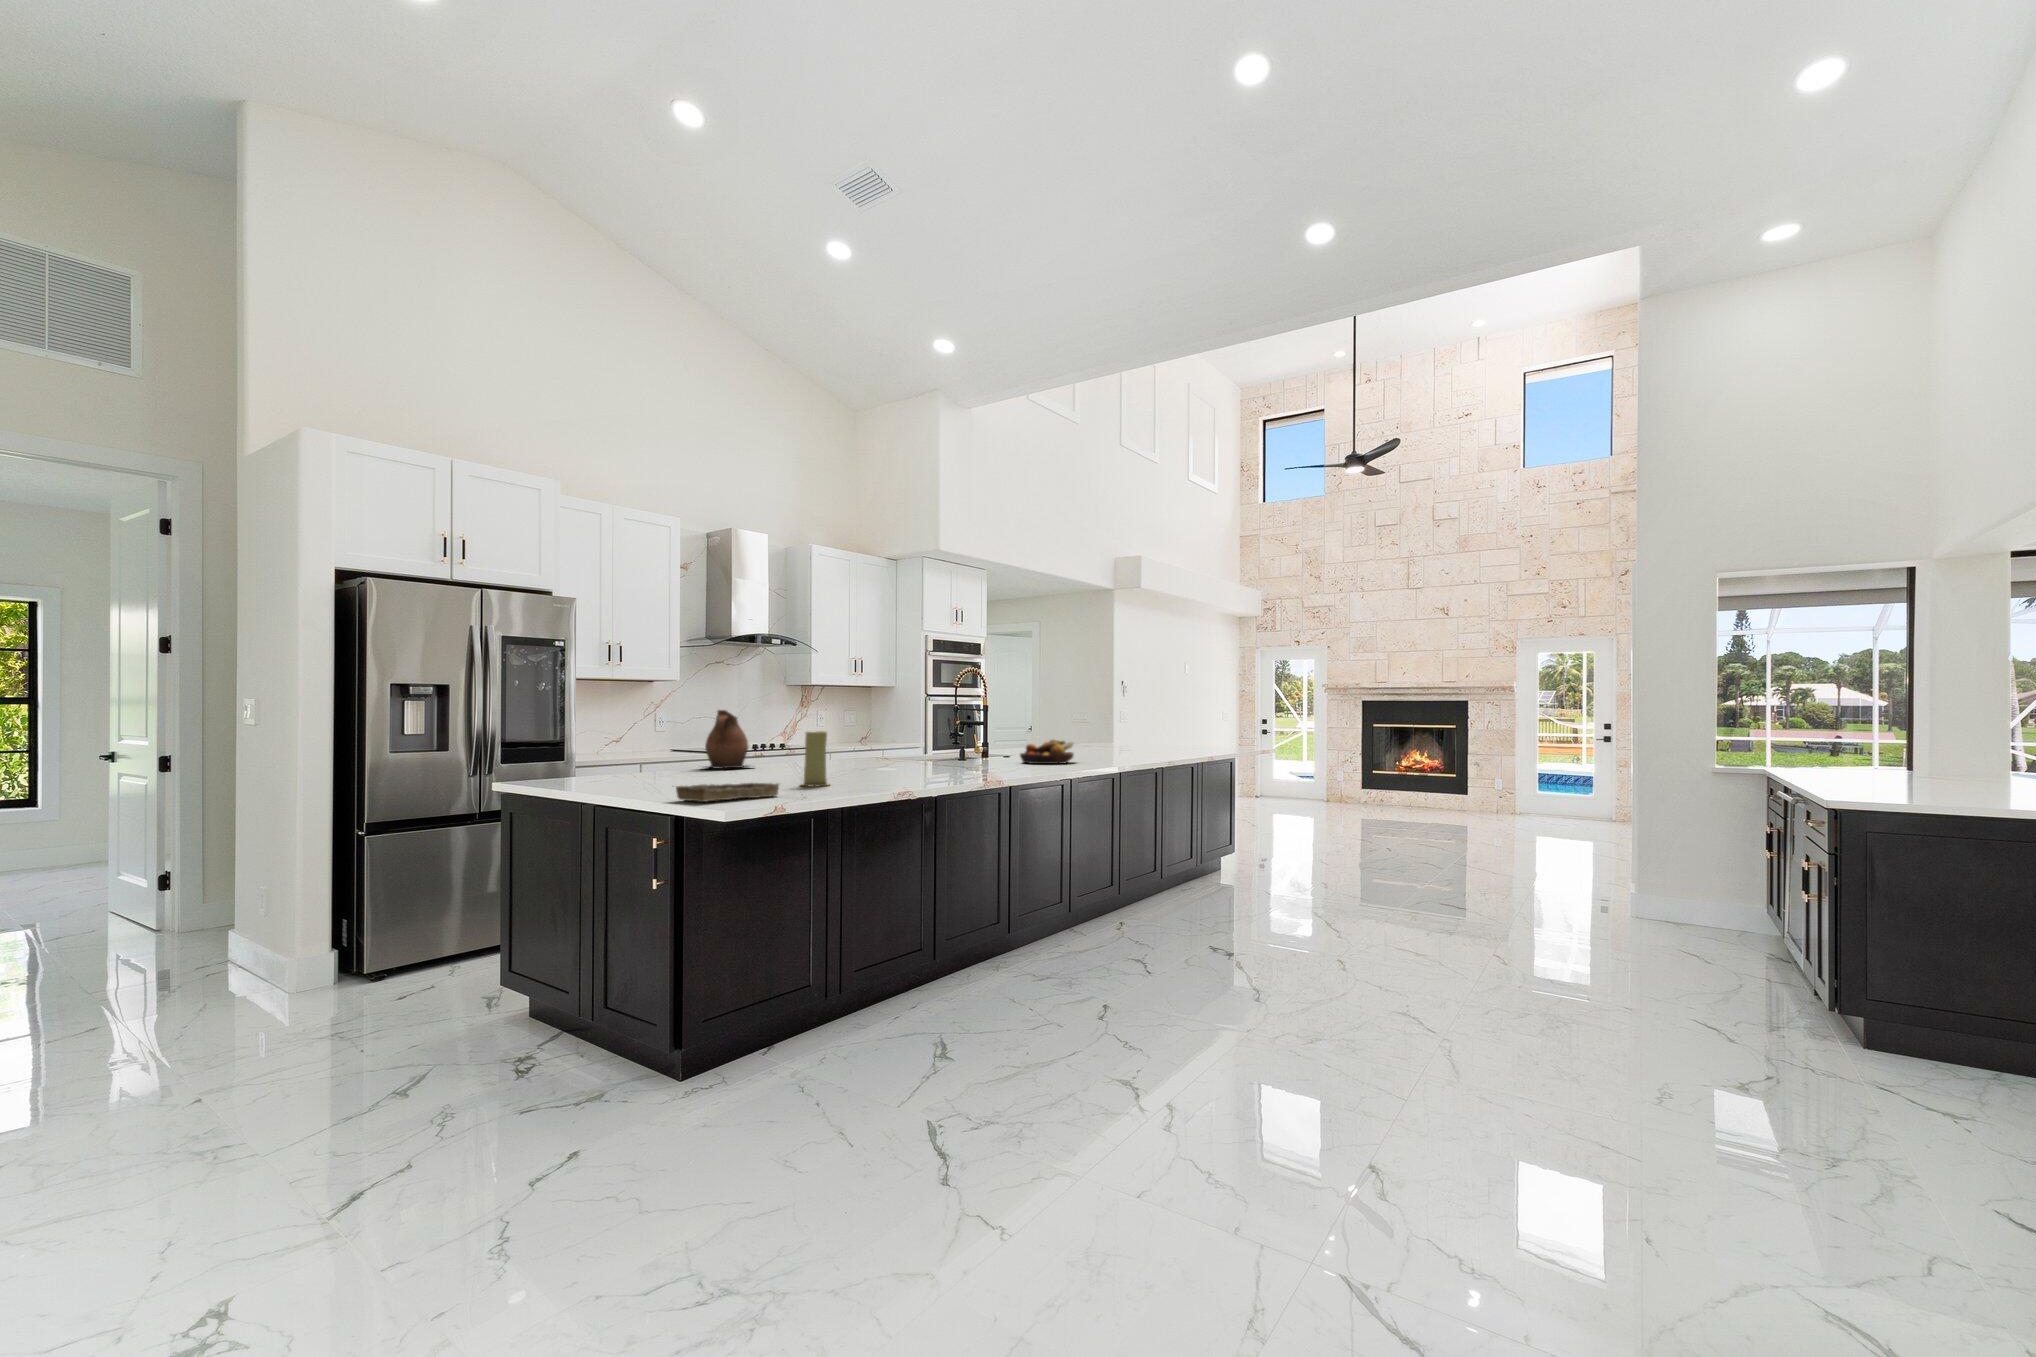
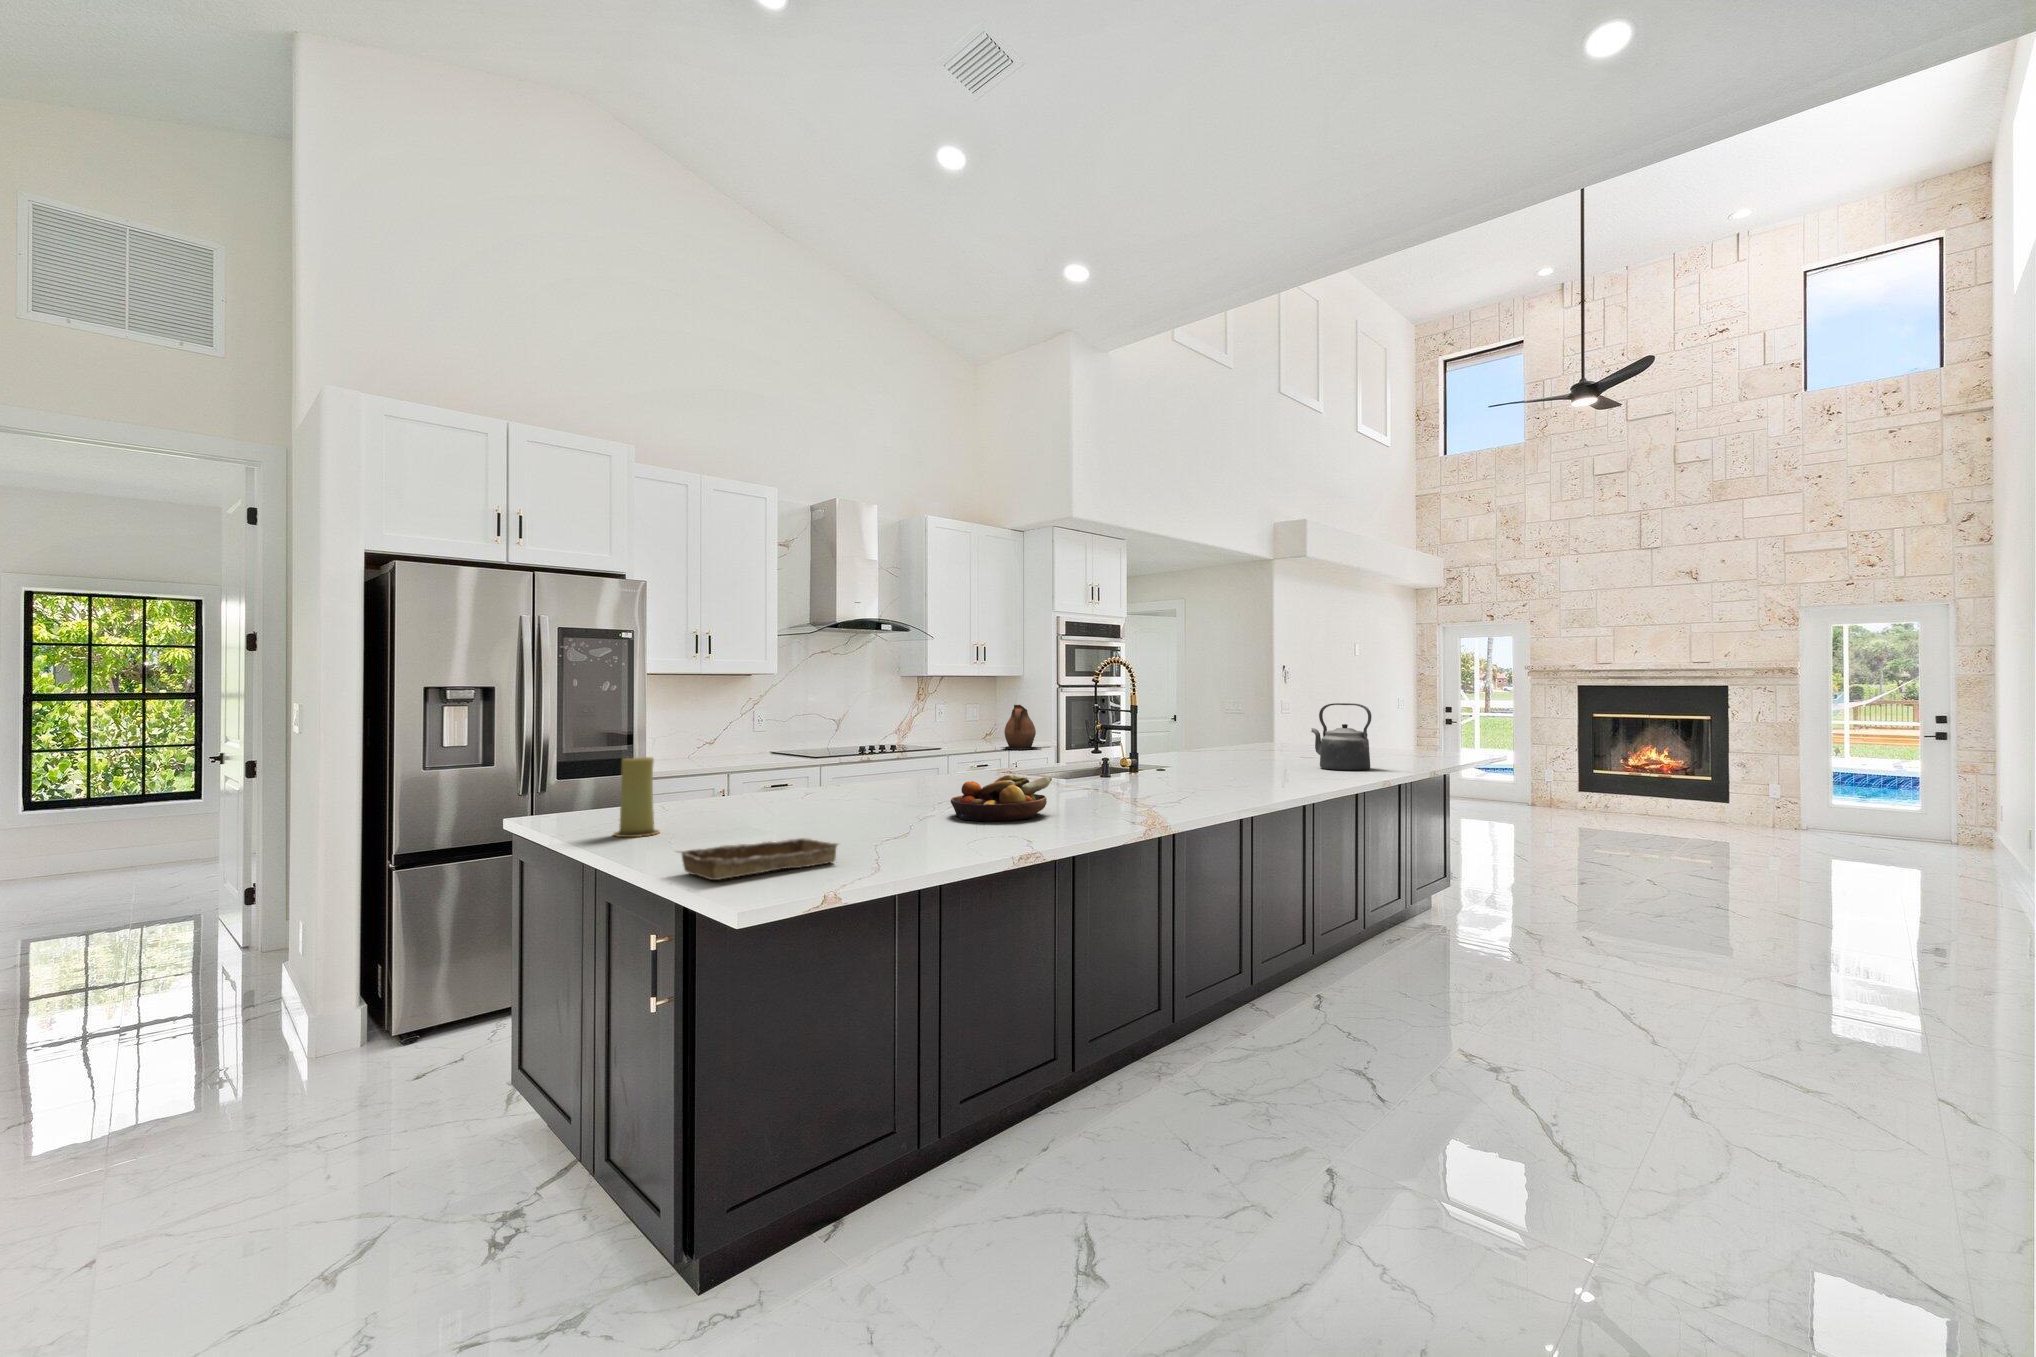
kettle: none [1124,706,1167,757] -> present [1311,703,1371,771]
ceramic pitcher: present [705,710,748,769] -> present [1003,705,1041,749]
candle: present [801,731,828,786] -> present [614,757,659,837]
fruit bowl: present [1020,740,1074,764] -> present [950,775,1052,821]

